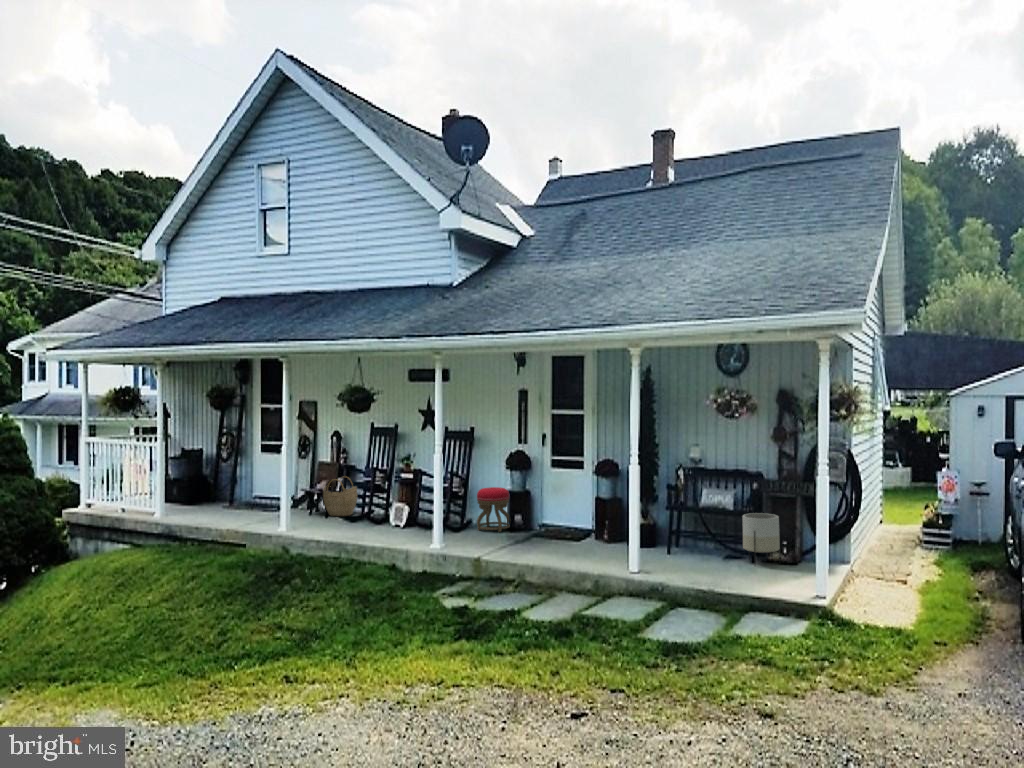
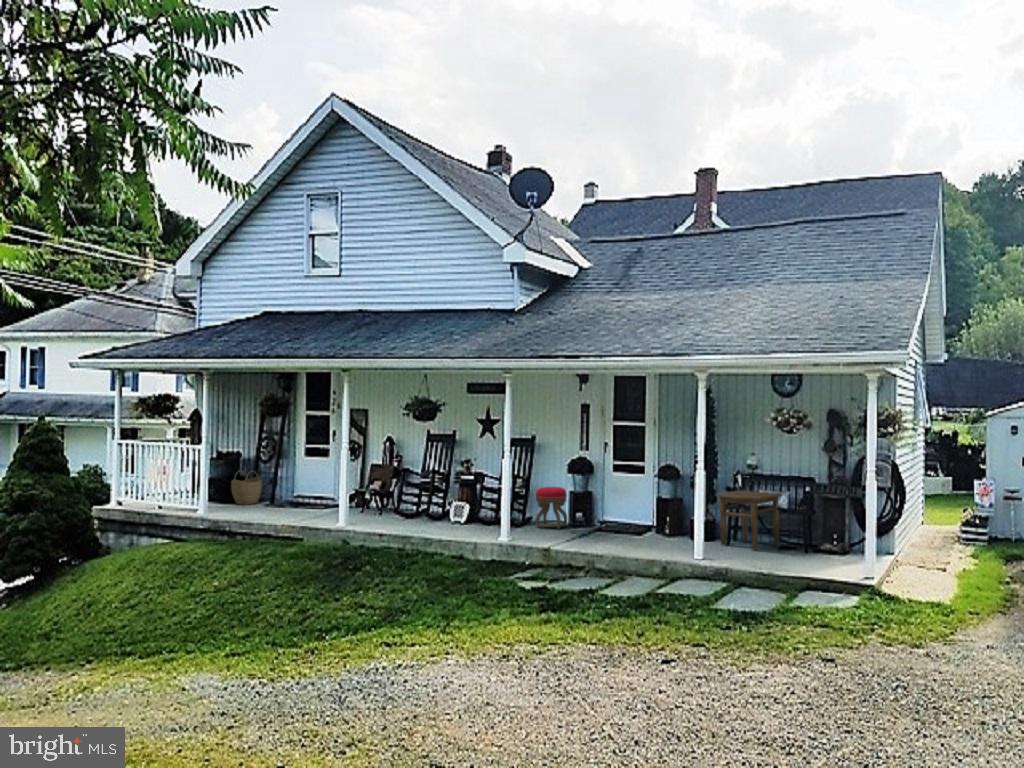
woven basket: present [323,476,357,516] -> present [231,474,262,505]
side table: none [661,493,731,561] -> present [716,491,782,551]
planter: present [742,513,781,561] -> none [794,508,829,556]

